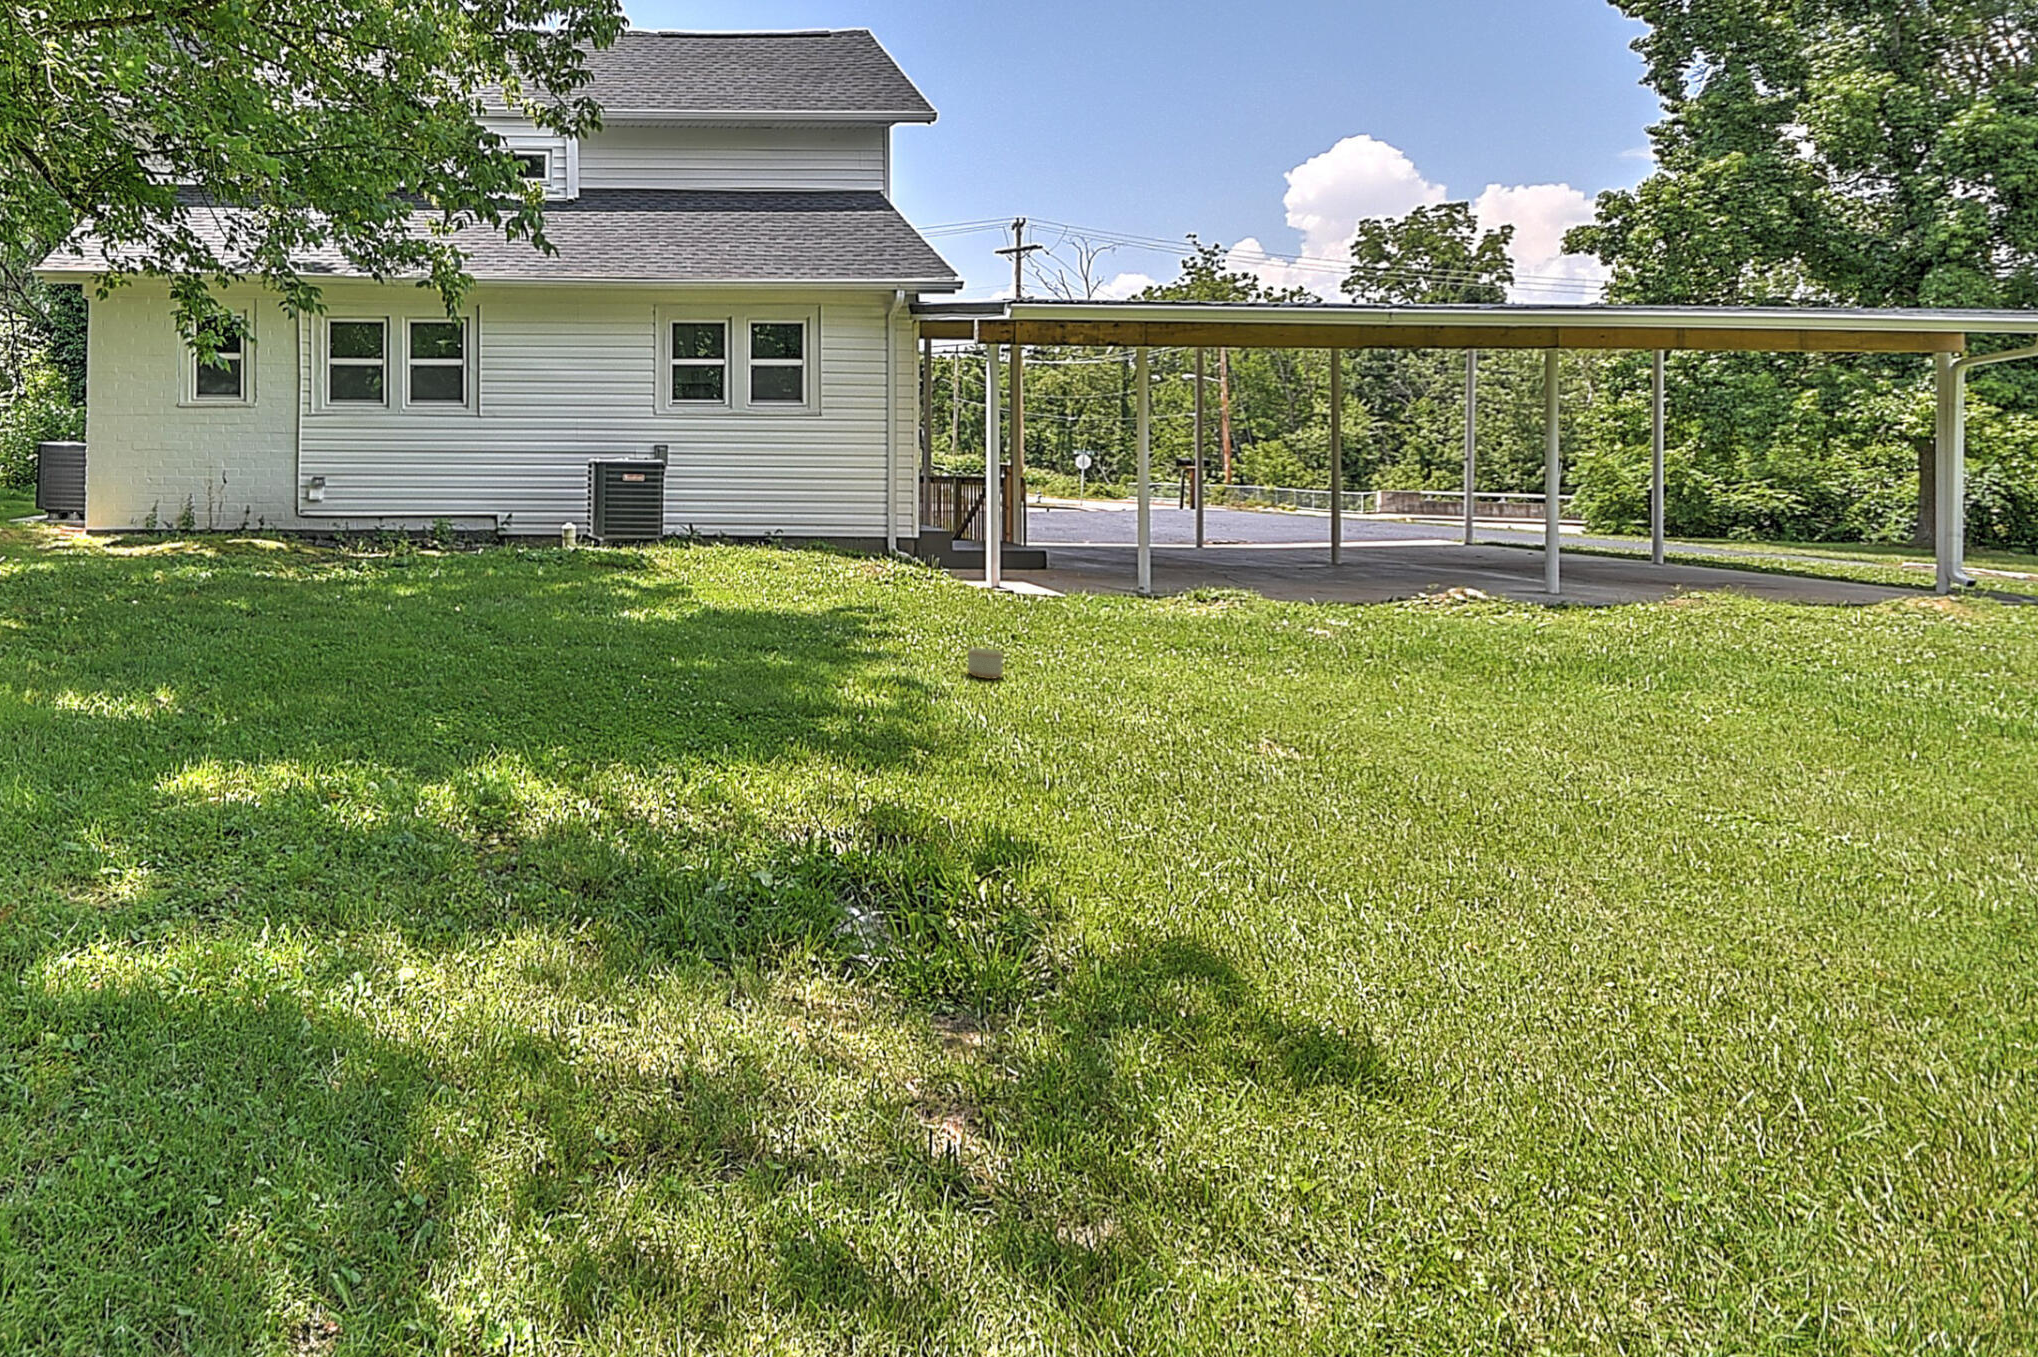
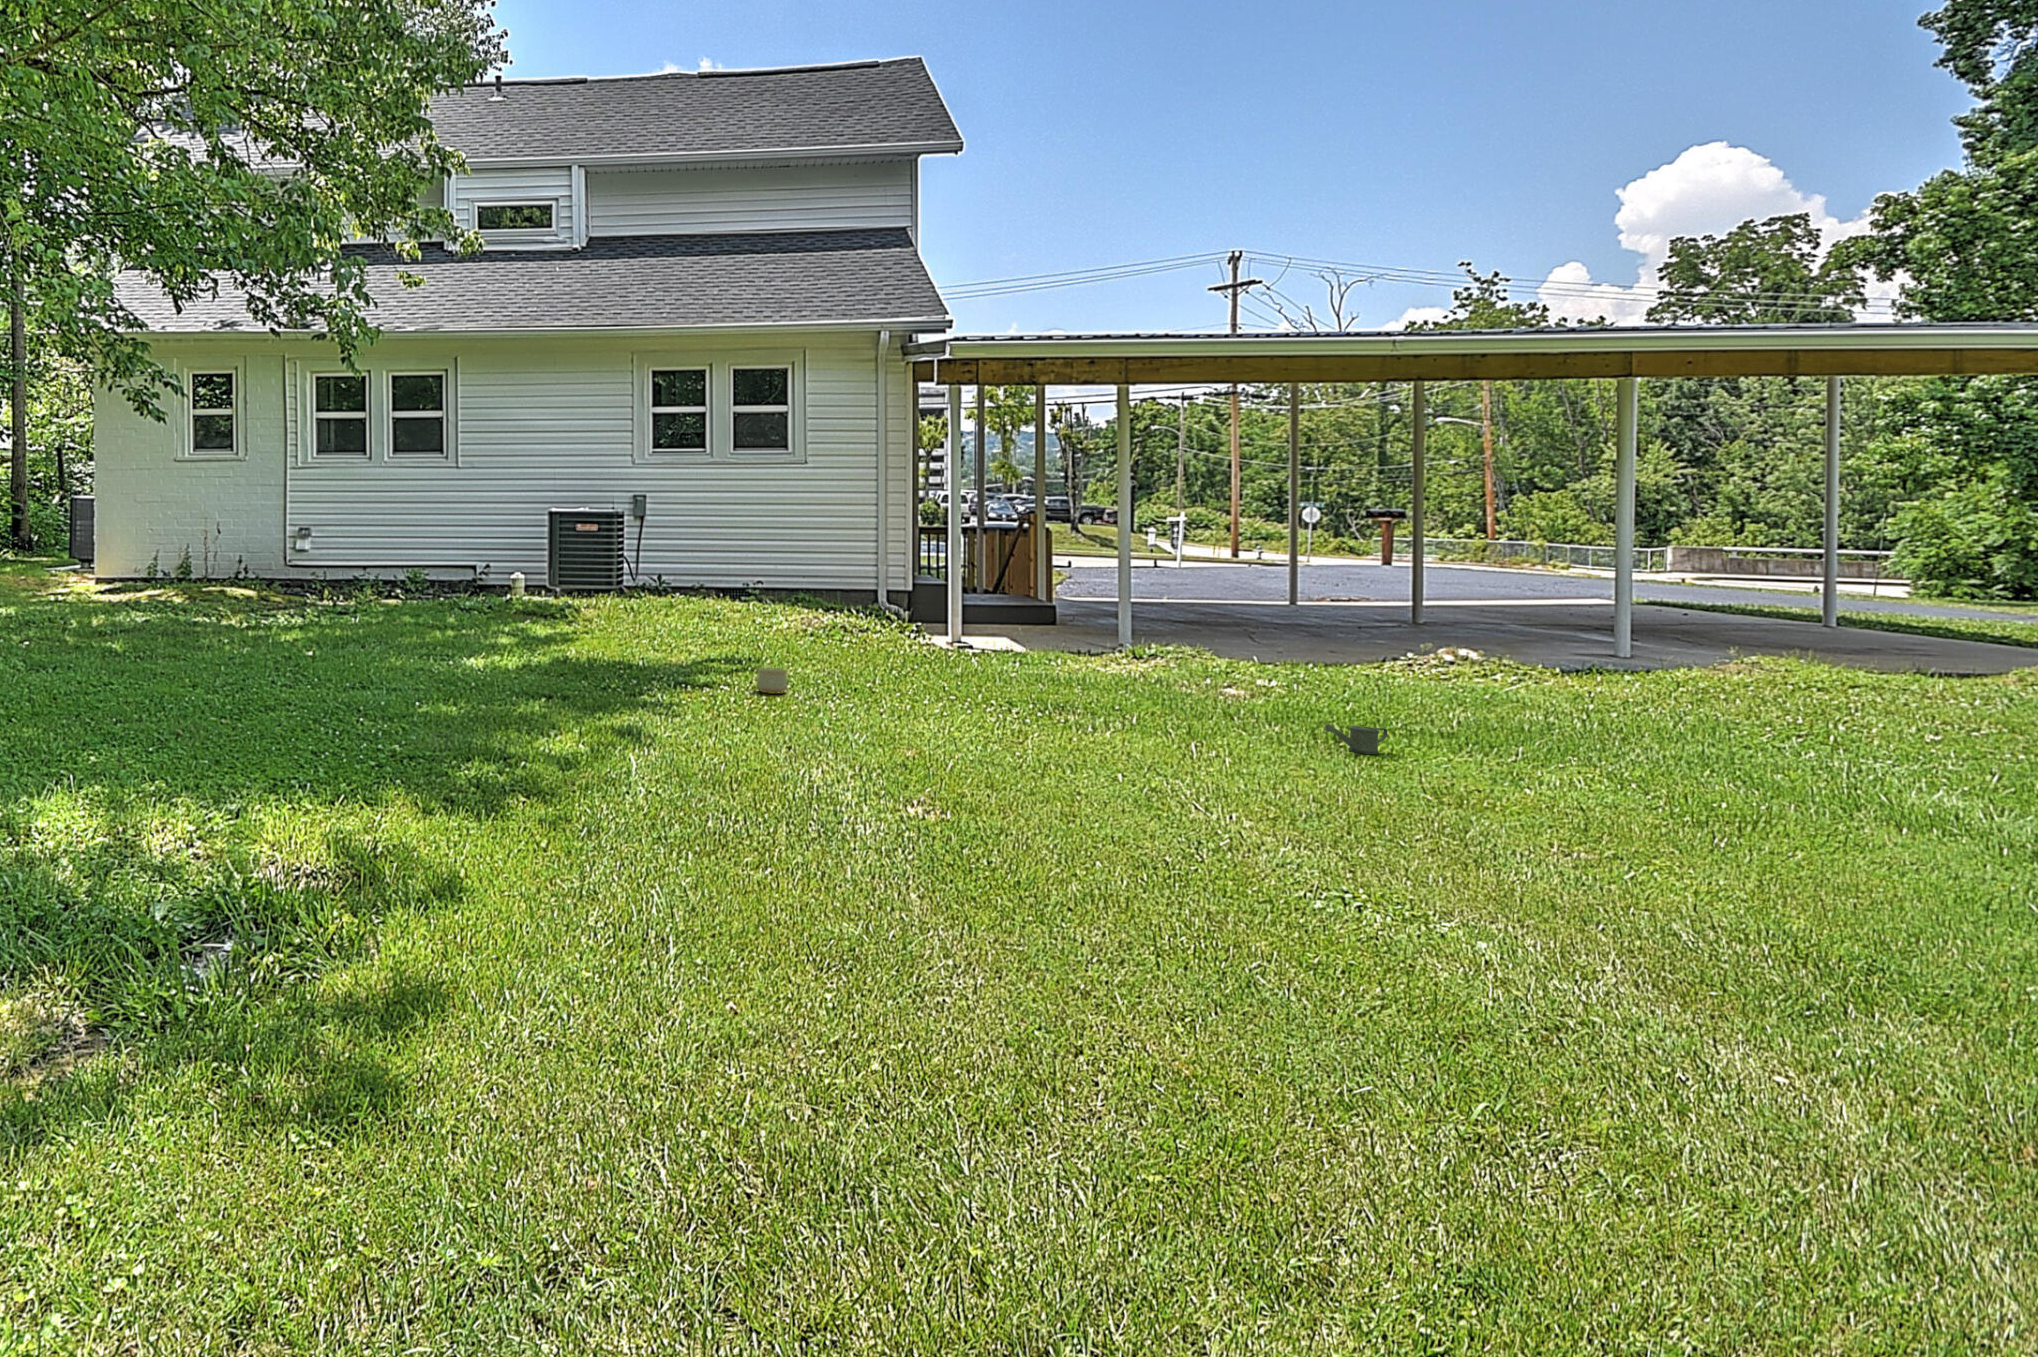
watering can: none [1642,711,1696,743] -> present [1325,724,1387,754]

